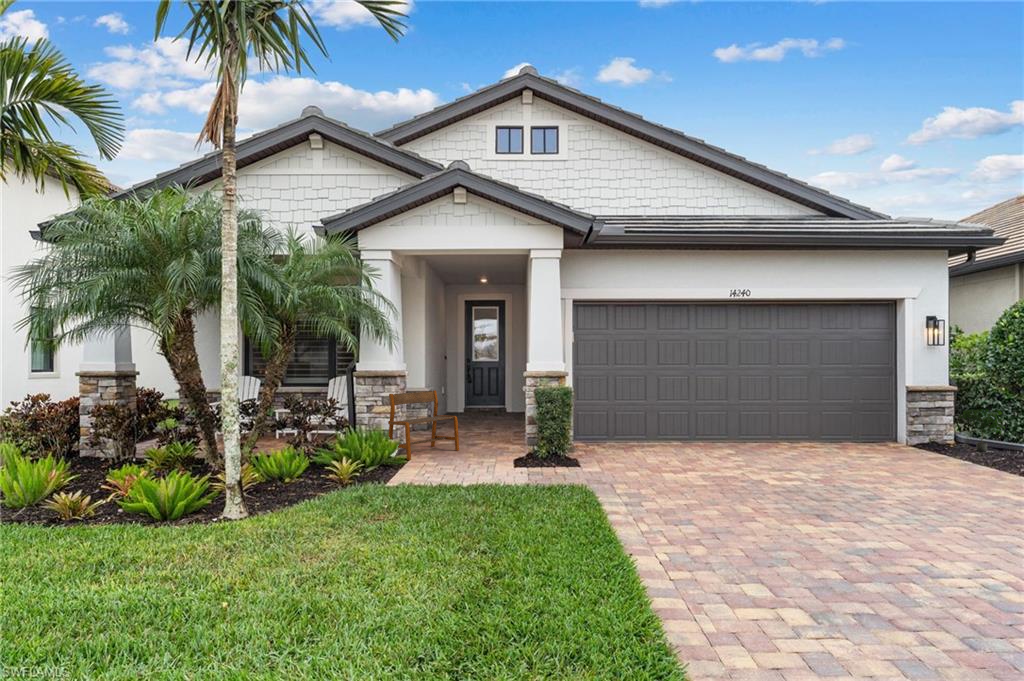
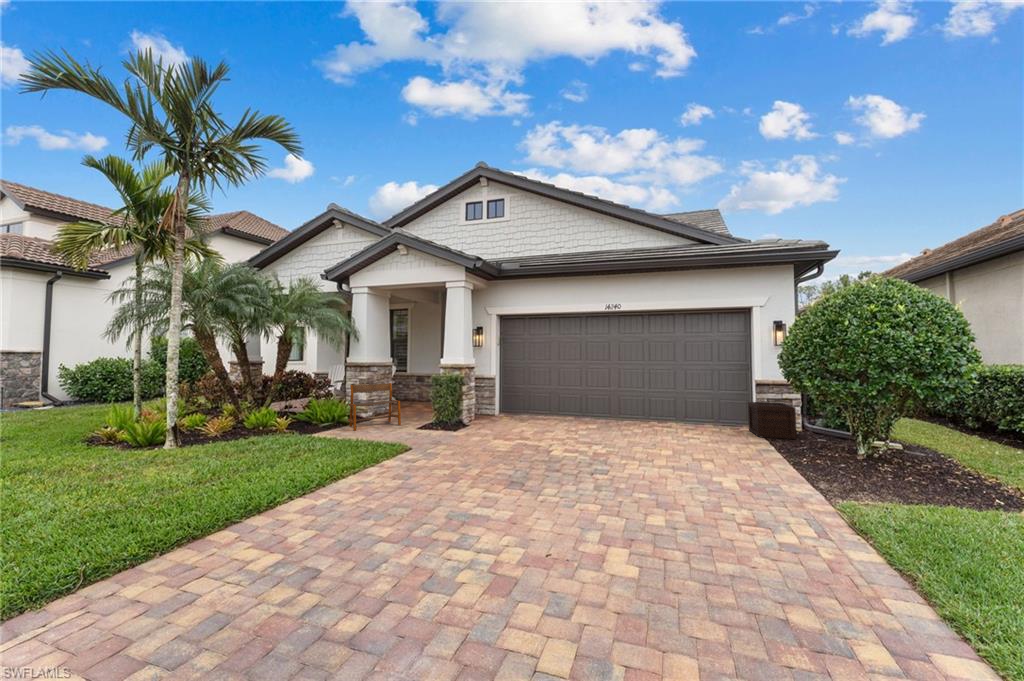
potted plant: present [959,409,1005,452] -> none [804,400,846,438]
wooden crate: none [897,412,959,455] -> present [748,402,797,439]

